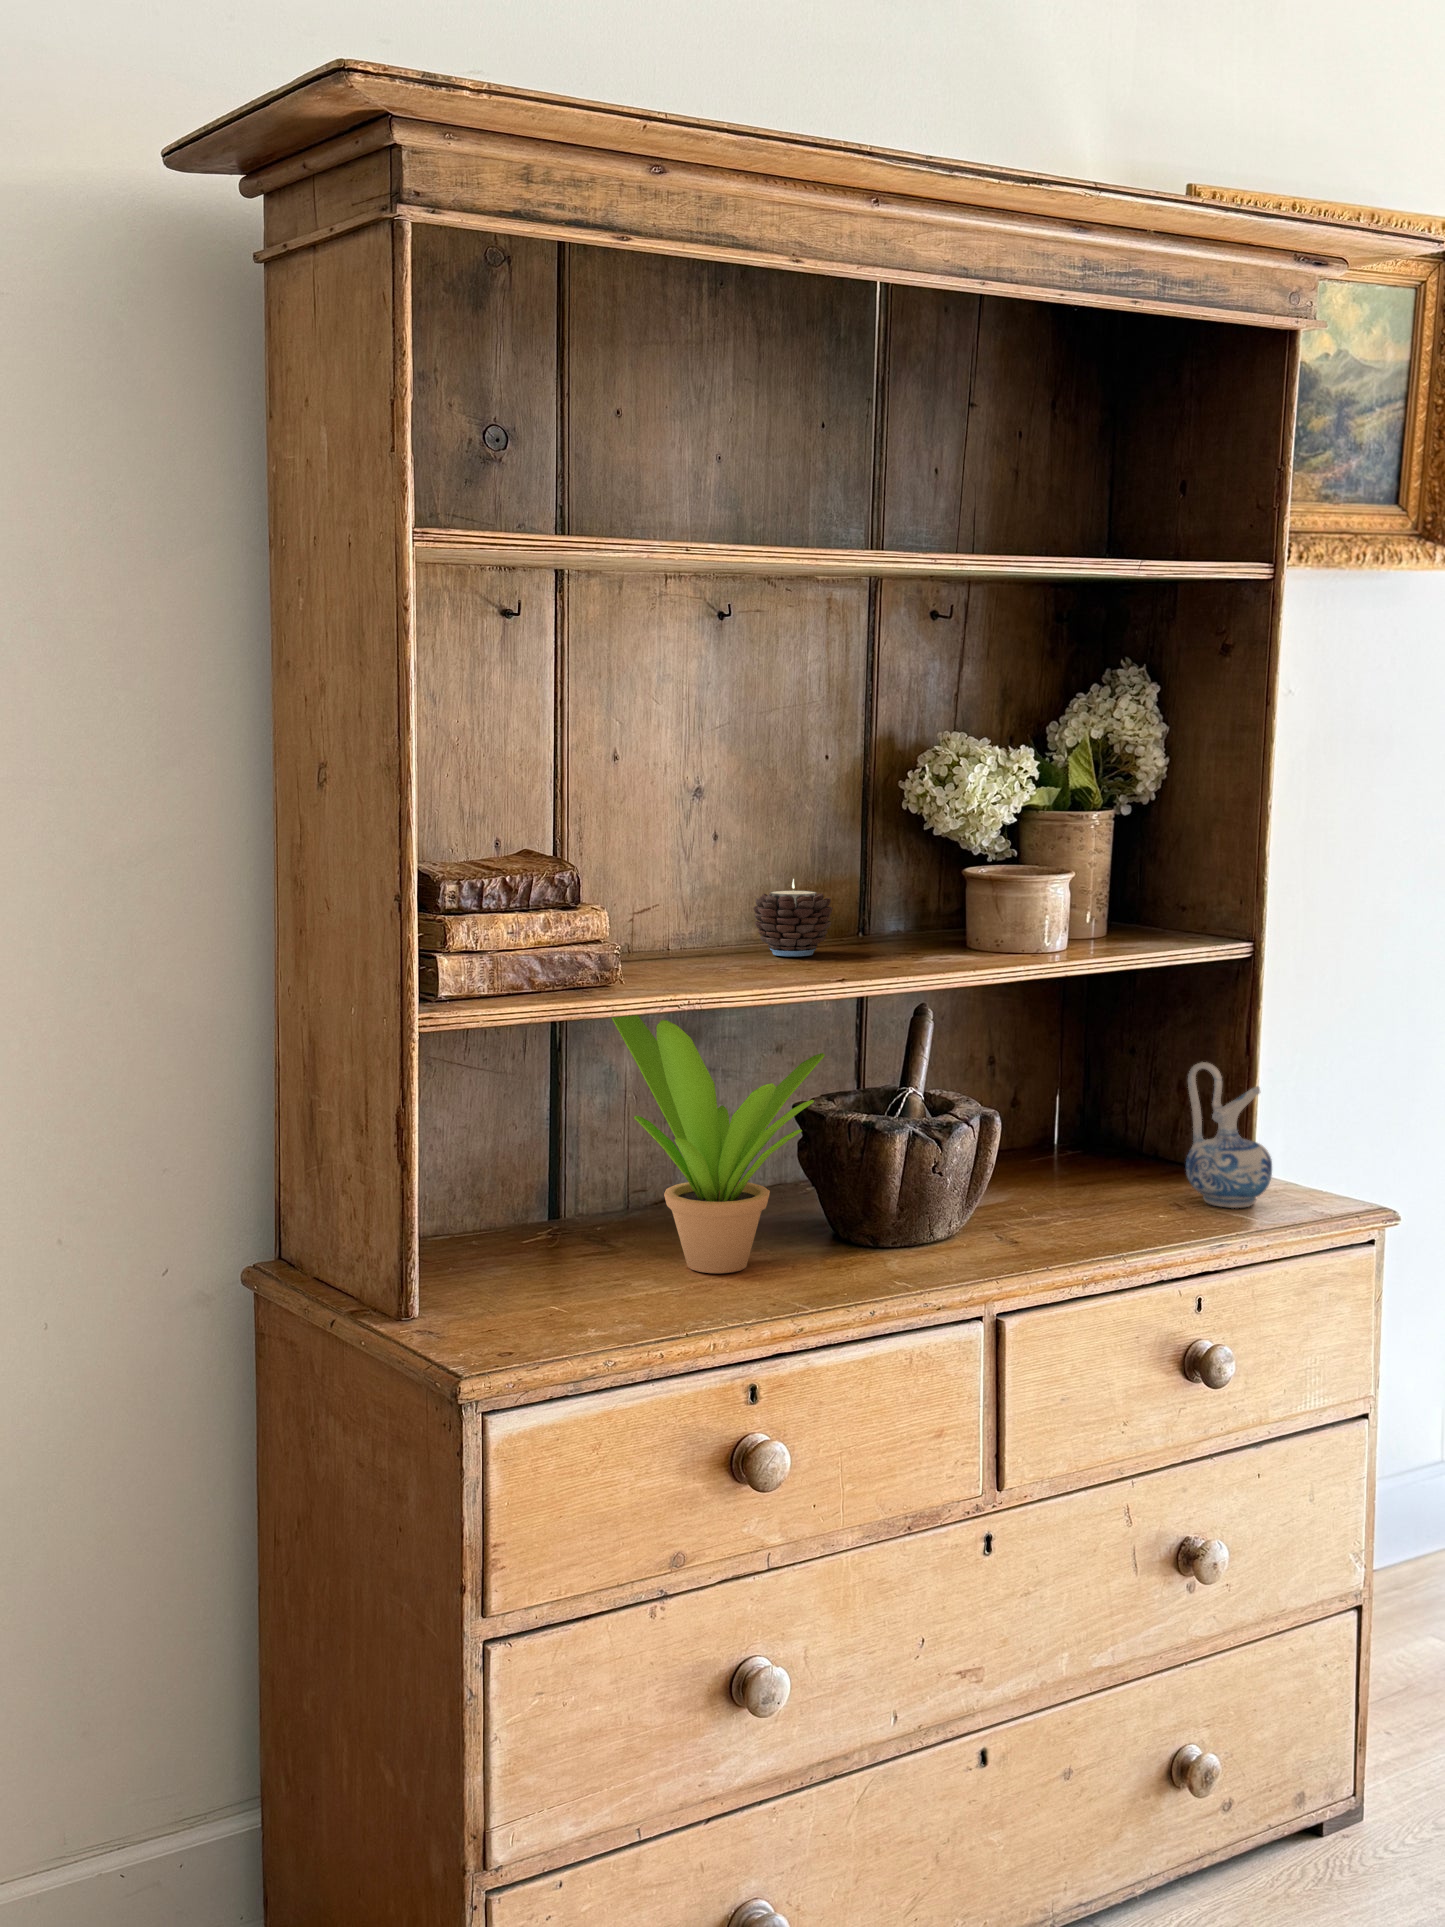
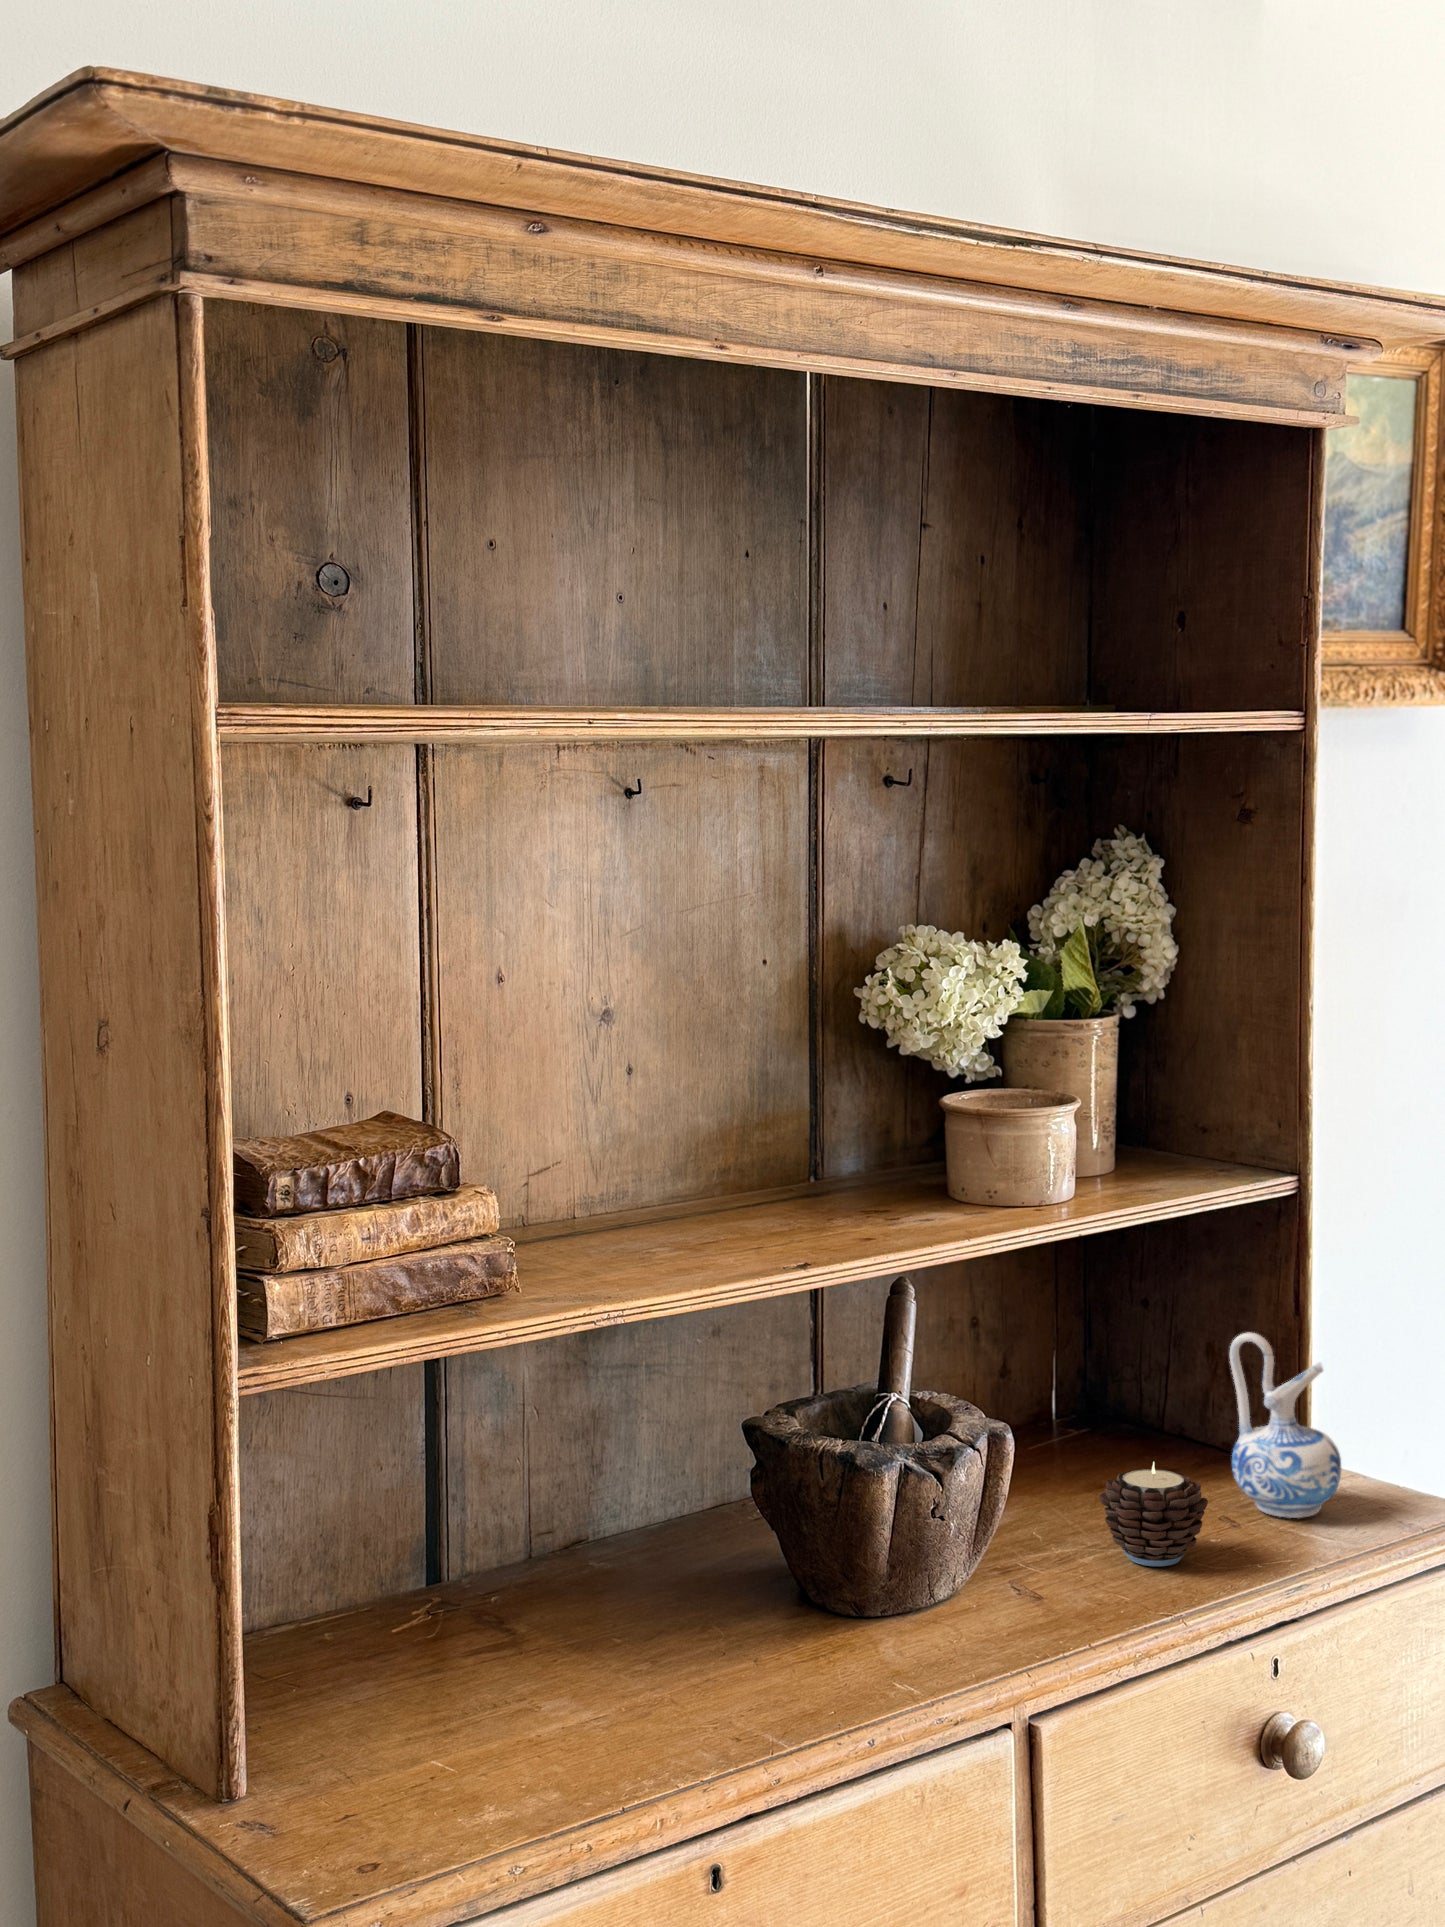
candle: present [753,879,833,956] -> present [1099,1462,1208,1566]
potted plant: present [612,1015,825,1273] -> none [485,1291,787,1680]

